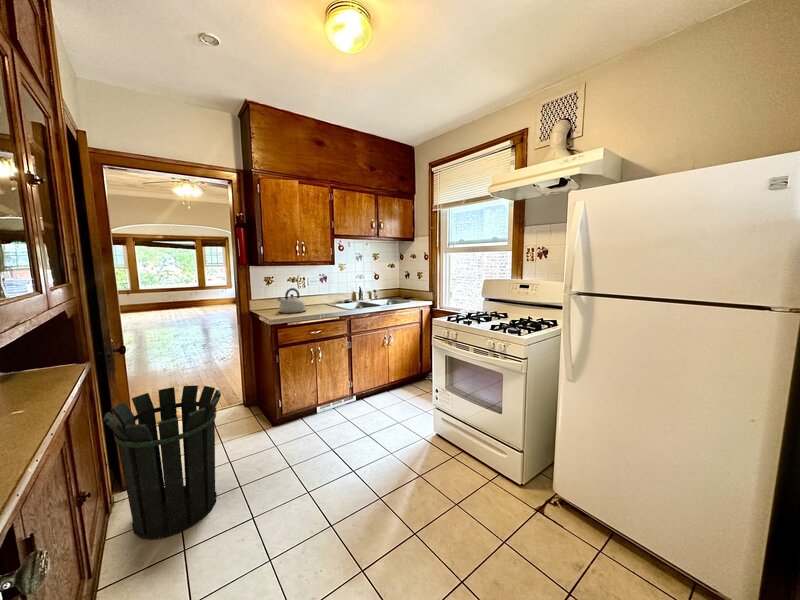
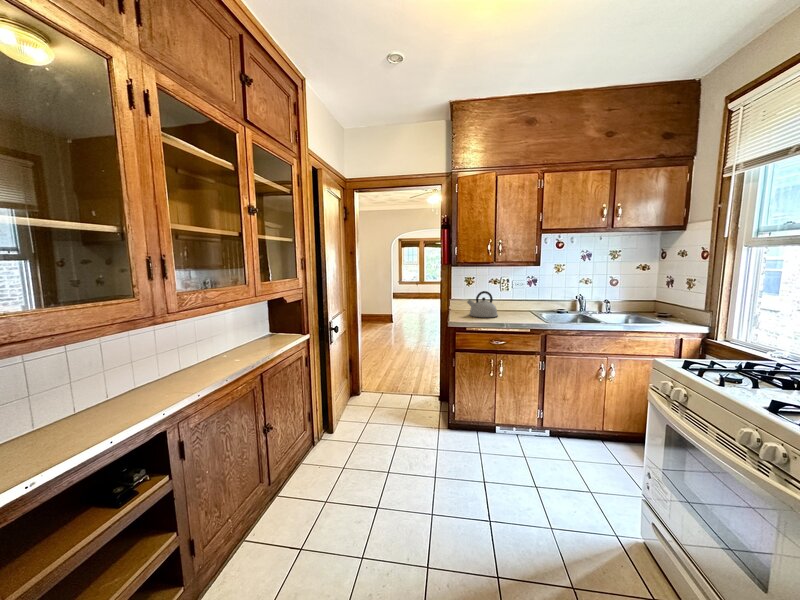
waste bin: present [103,385,221,539] -> none [299,367,377,488]

